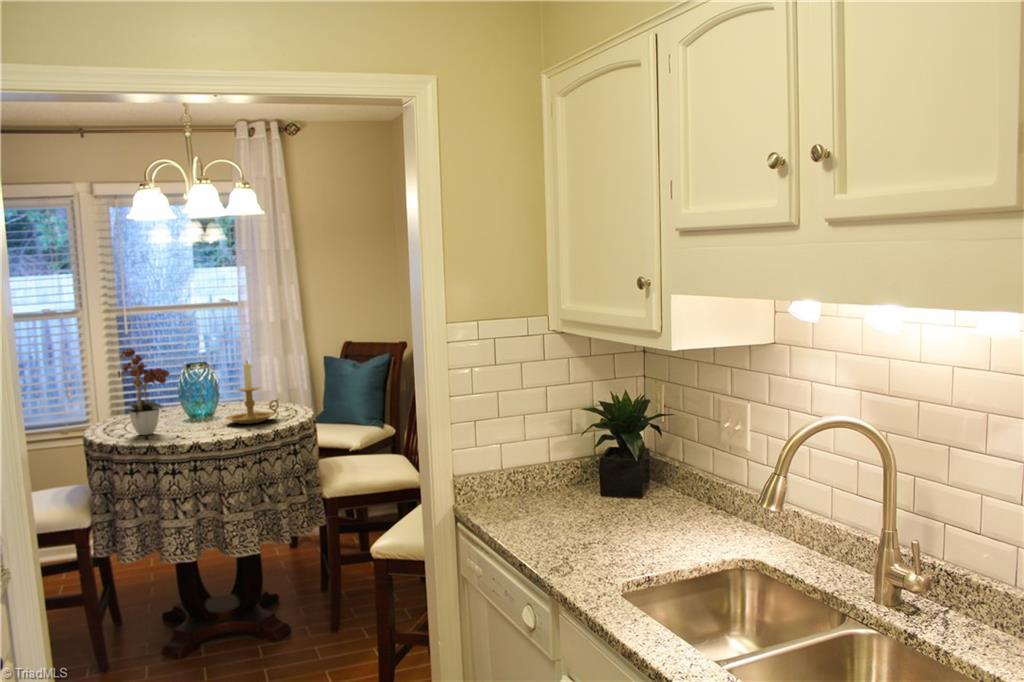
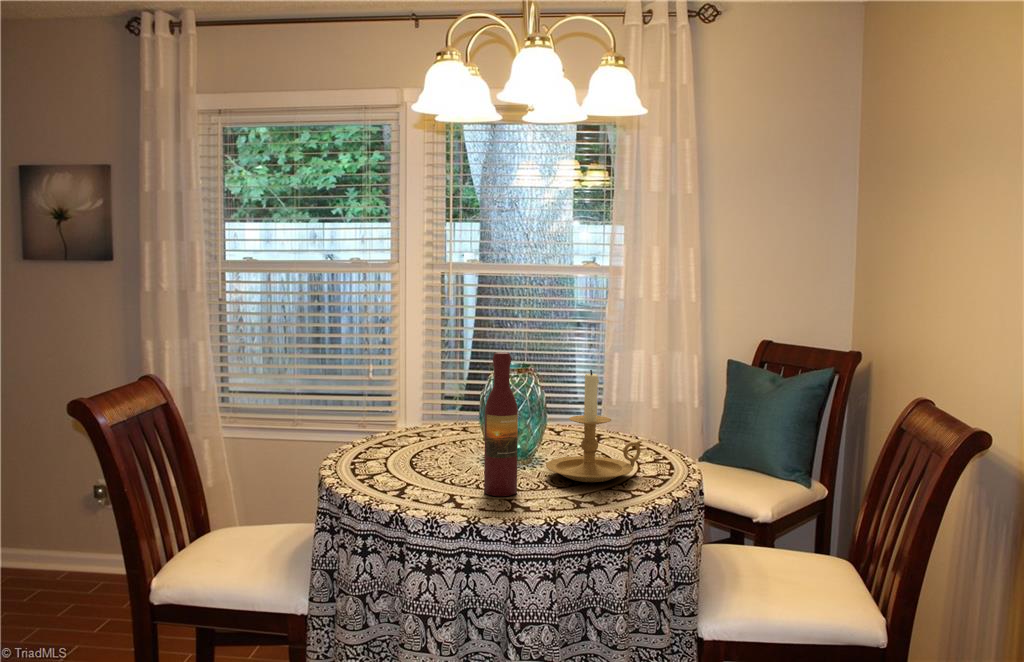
flower arrangement: present [118,349,170,435] -> none [374,323,473,477]
wine bottle: none [190,354,213,434] -> present [484,352,518,496]

